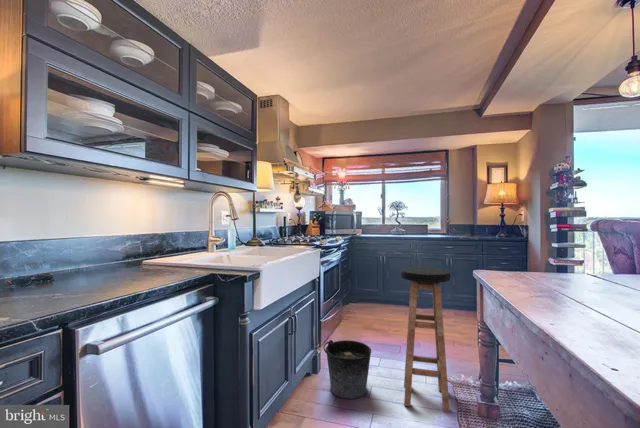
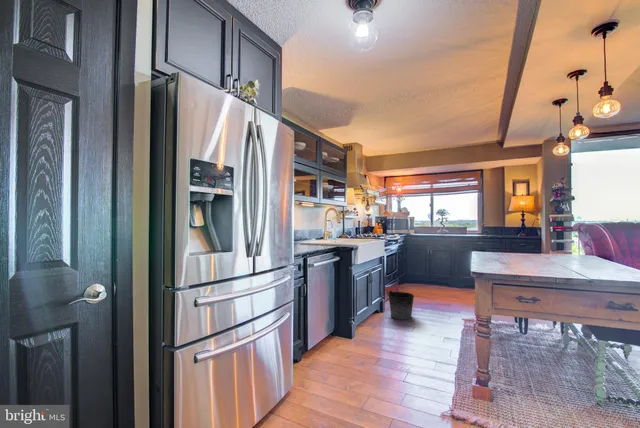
bar stool: present [401,267,450,412] -> none [430,251,458,327]

